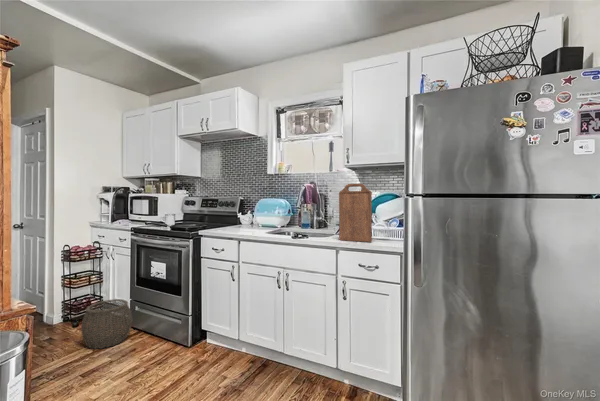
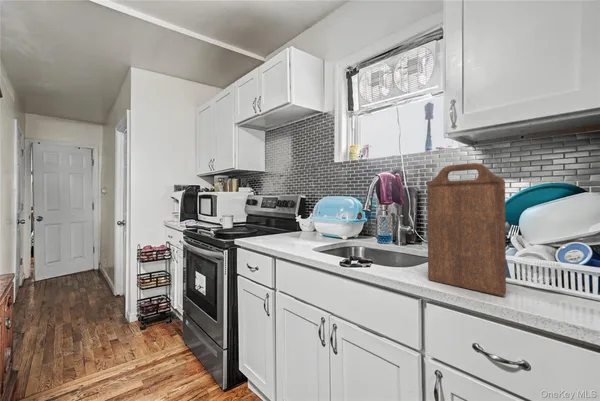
woven basket: present [81,299,132,349] -> none [126,311,179,369]

